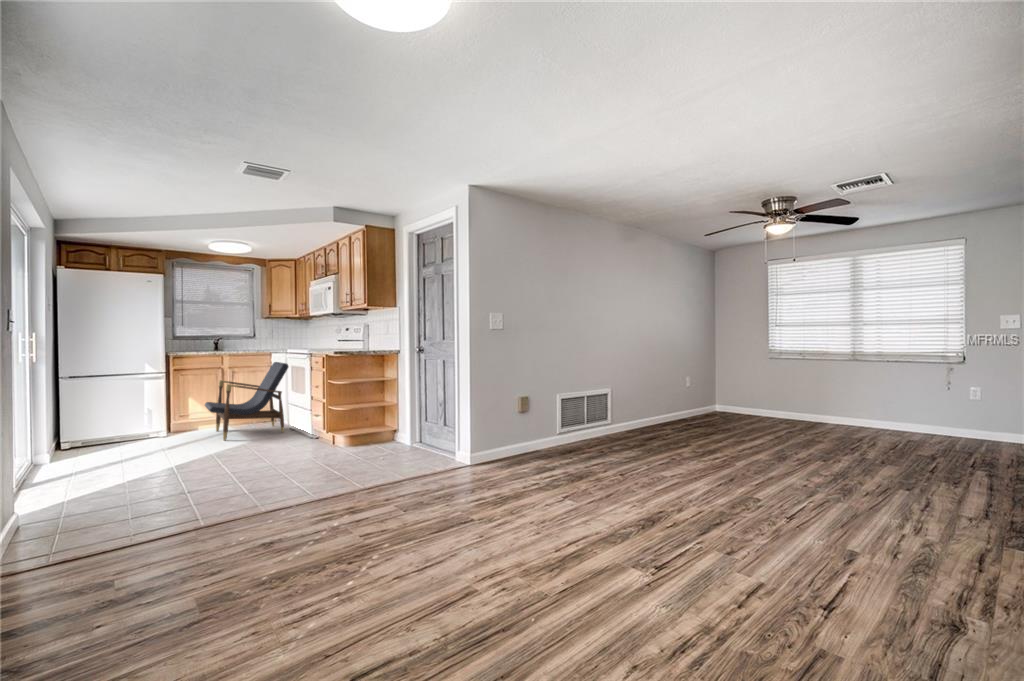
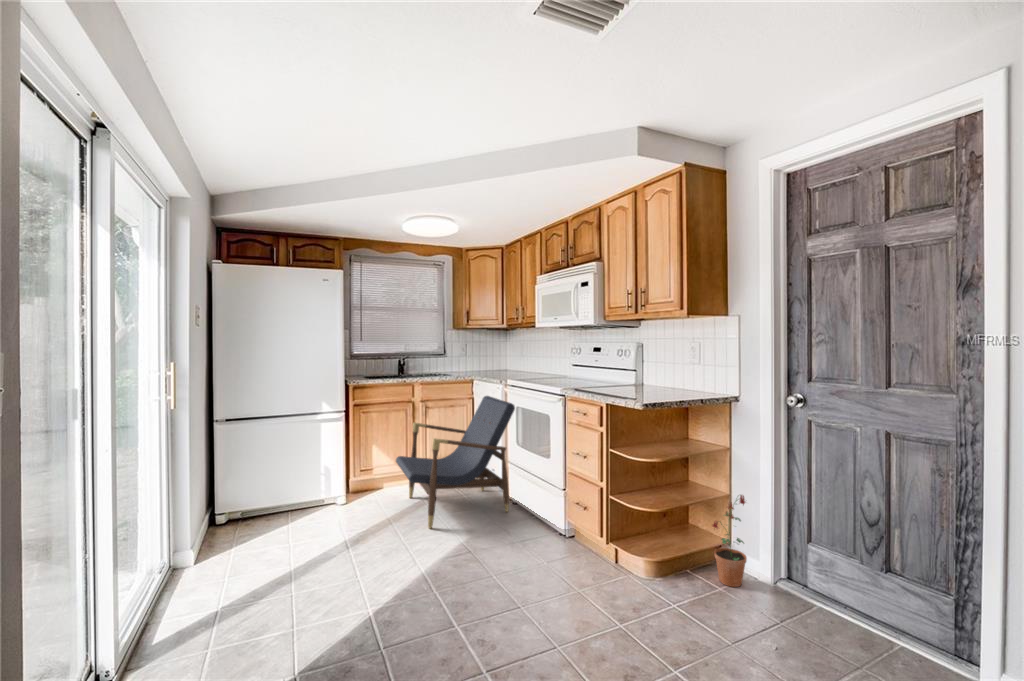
potted plant: none [378,400,399,446] -> present [712,495,747,587]

